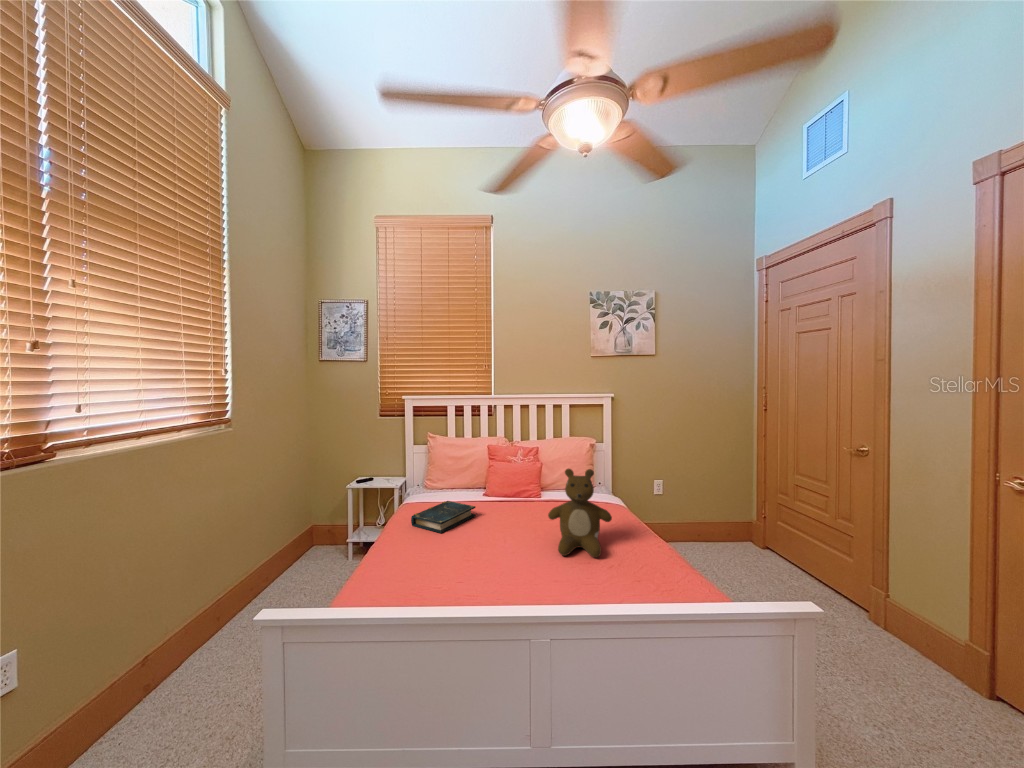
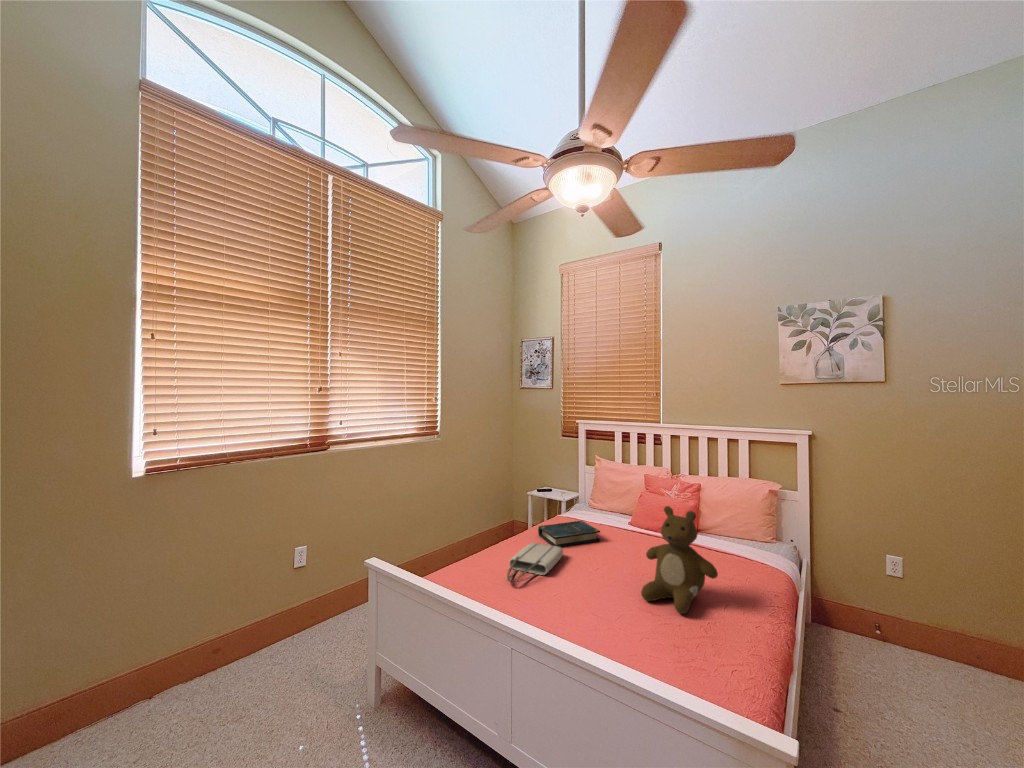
tote bag: none [418,531,463,578] -> present [507,543,563,582]

